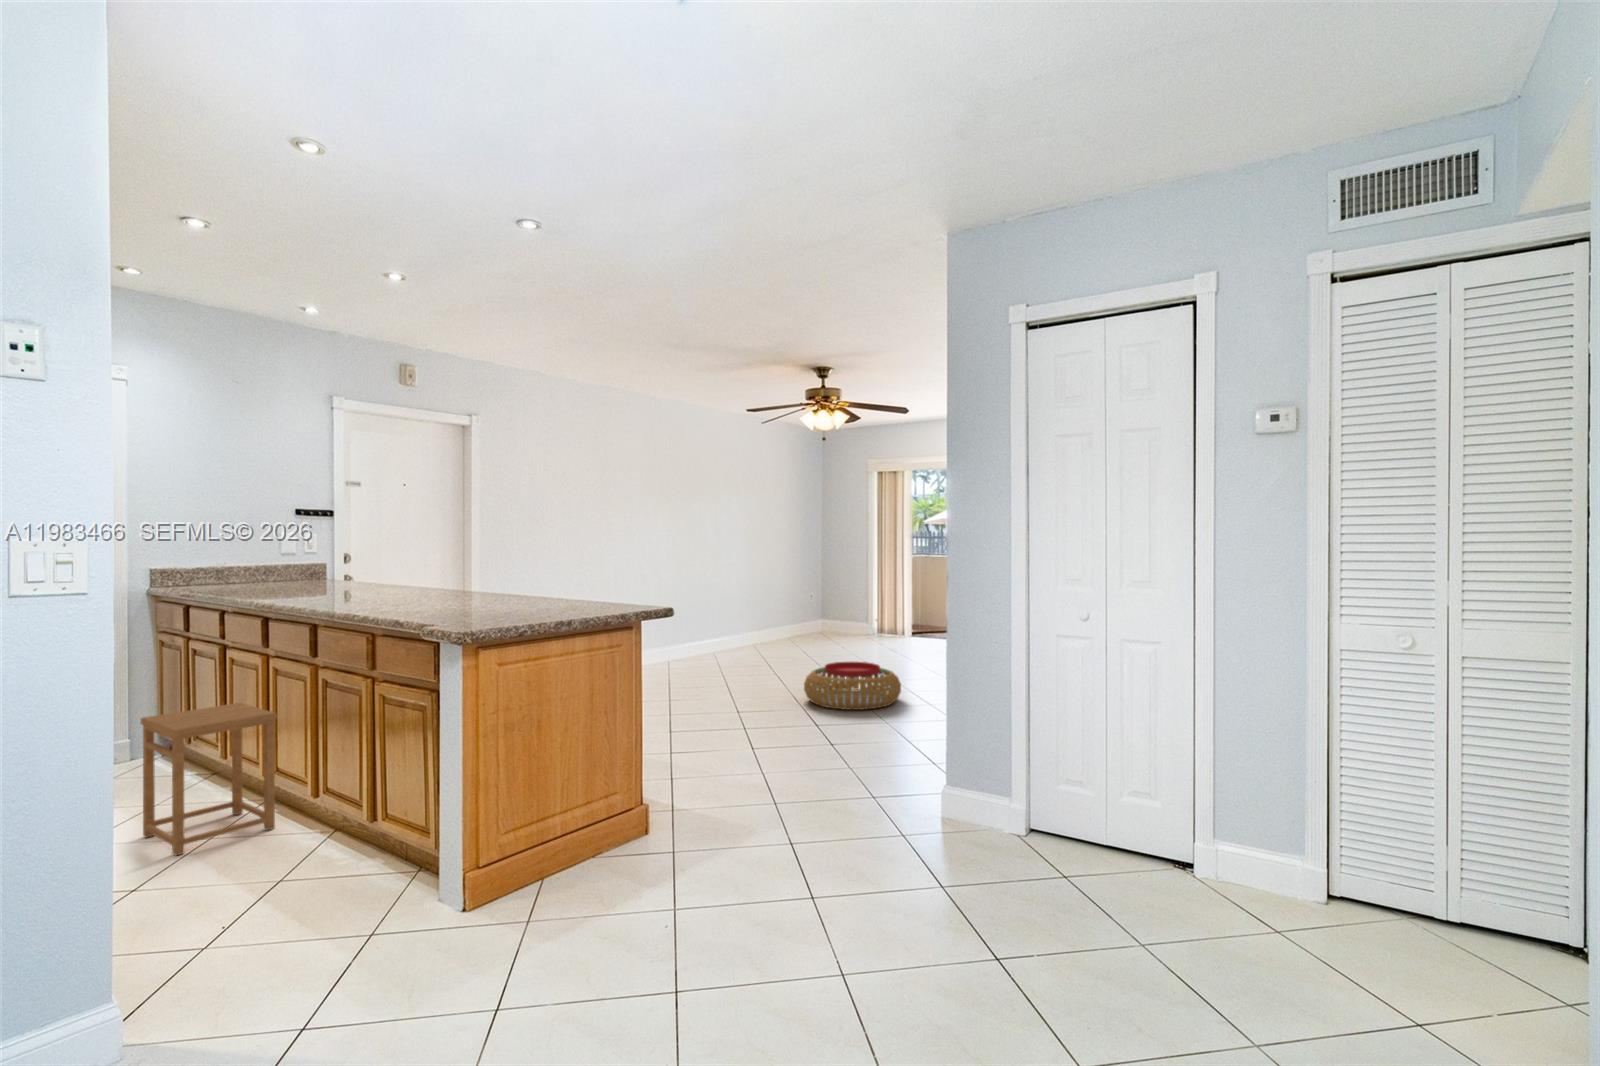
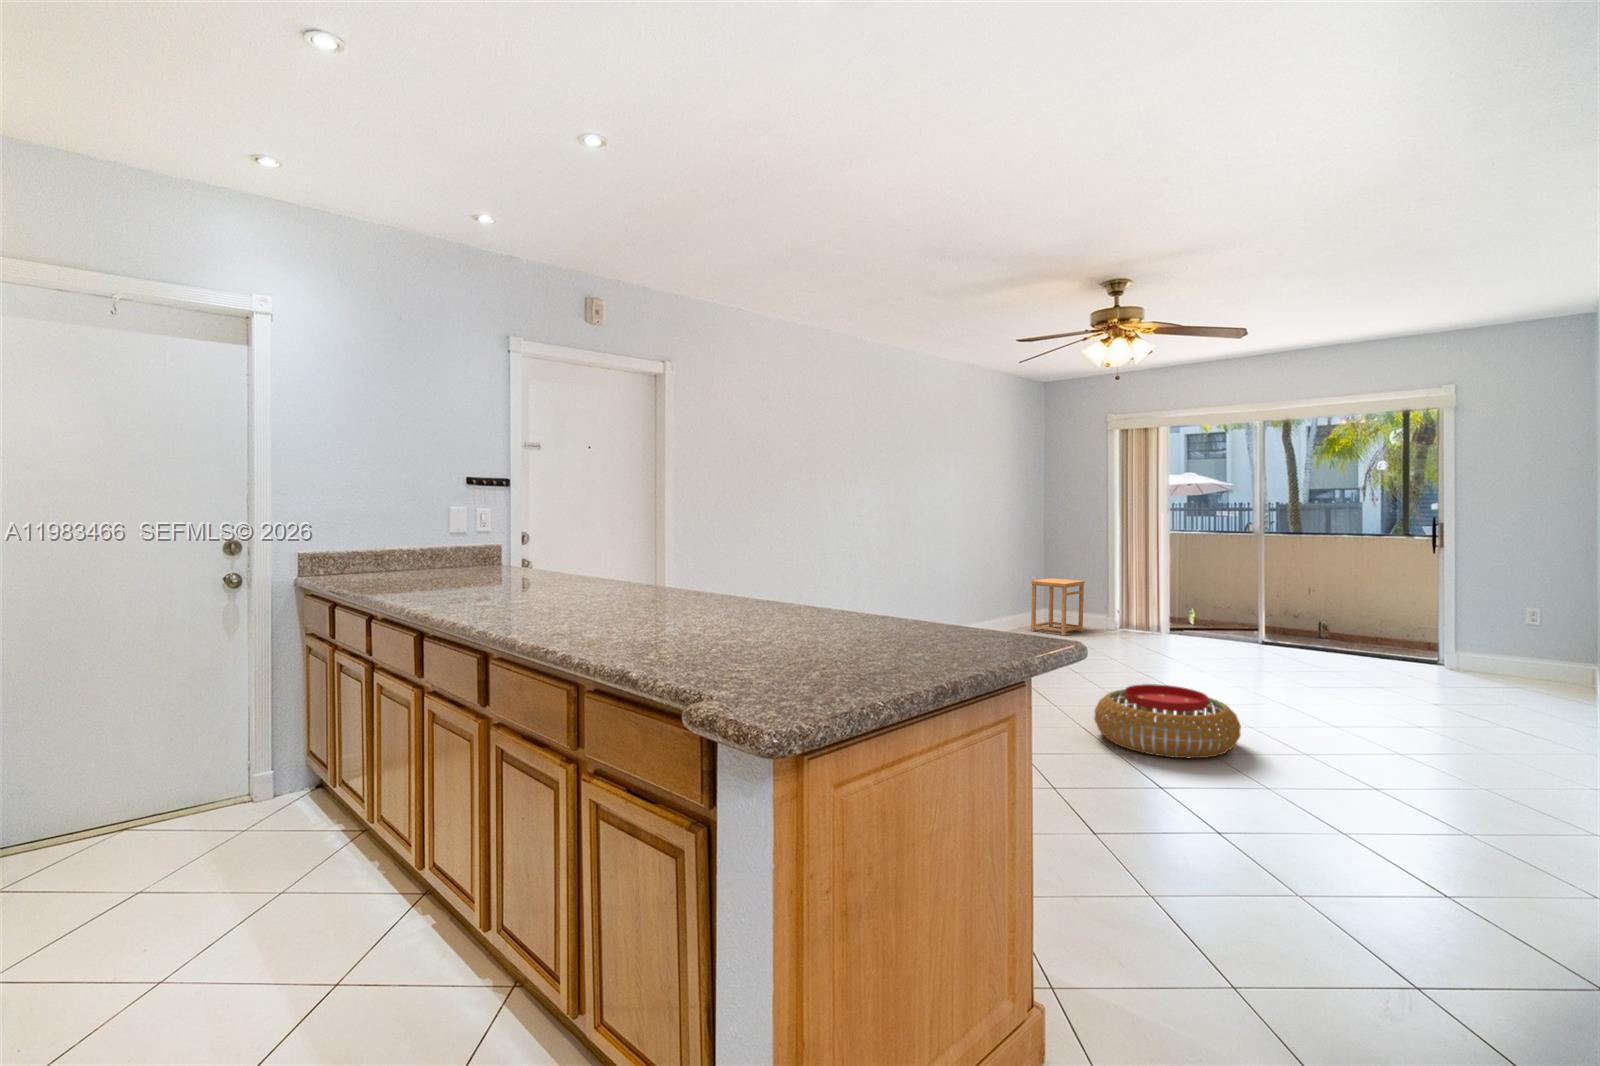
side table: present [140,703,277,855] -> present [1031,578,1085,636]

